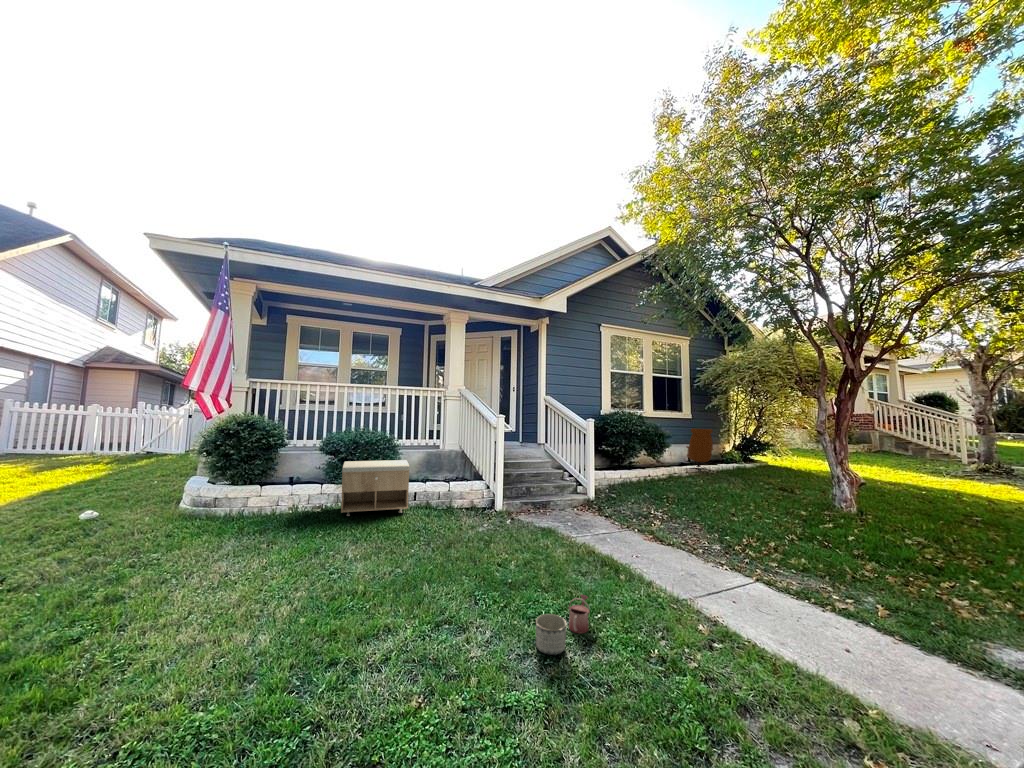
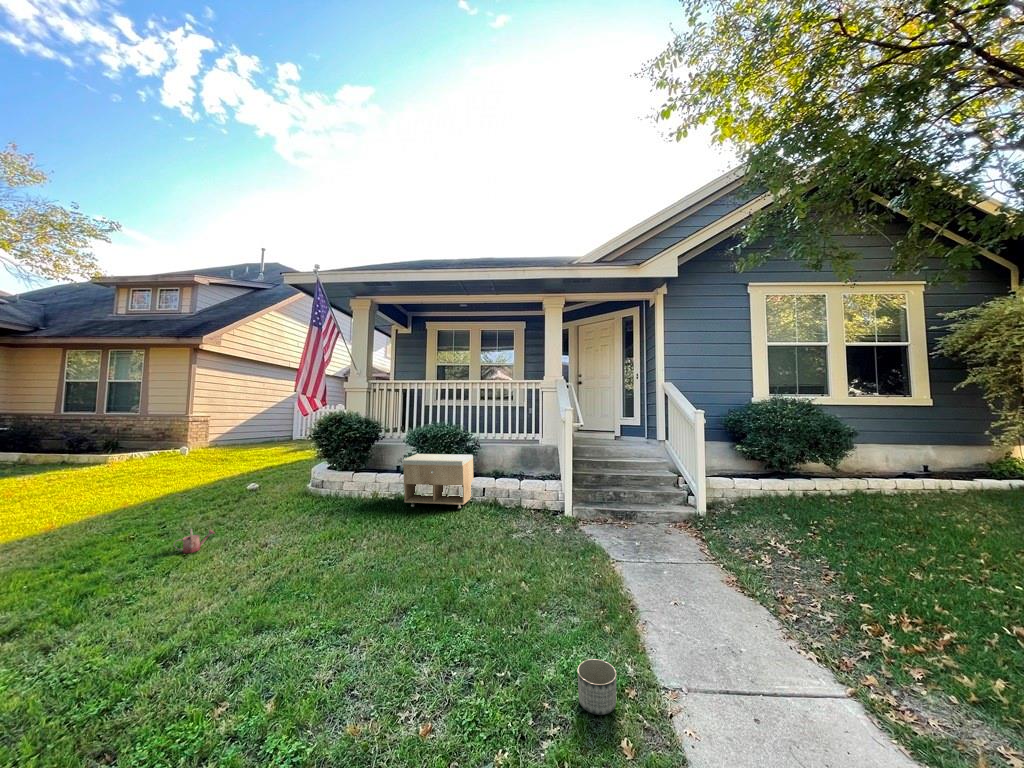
lounge chair: present [685,428,713,472] -> none [905,421,965,493]
watering can: present [568,595,590,633] -> present [174,529,214,553]
planter: present [536,614,566,655] -> present [577,659,616,715]

